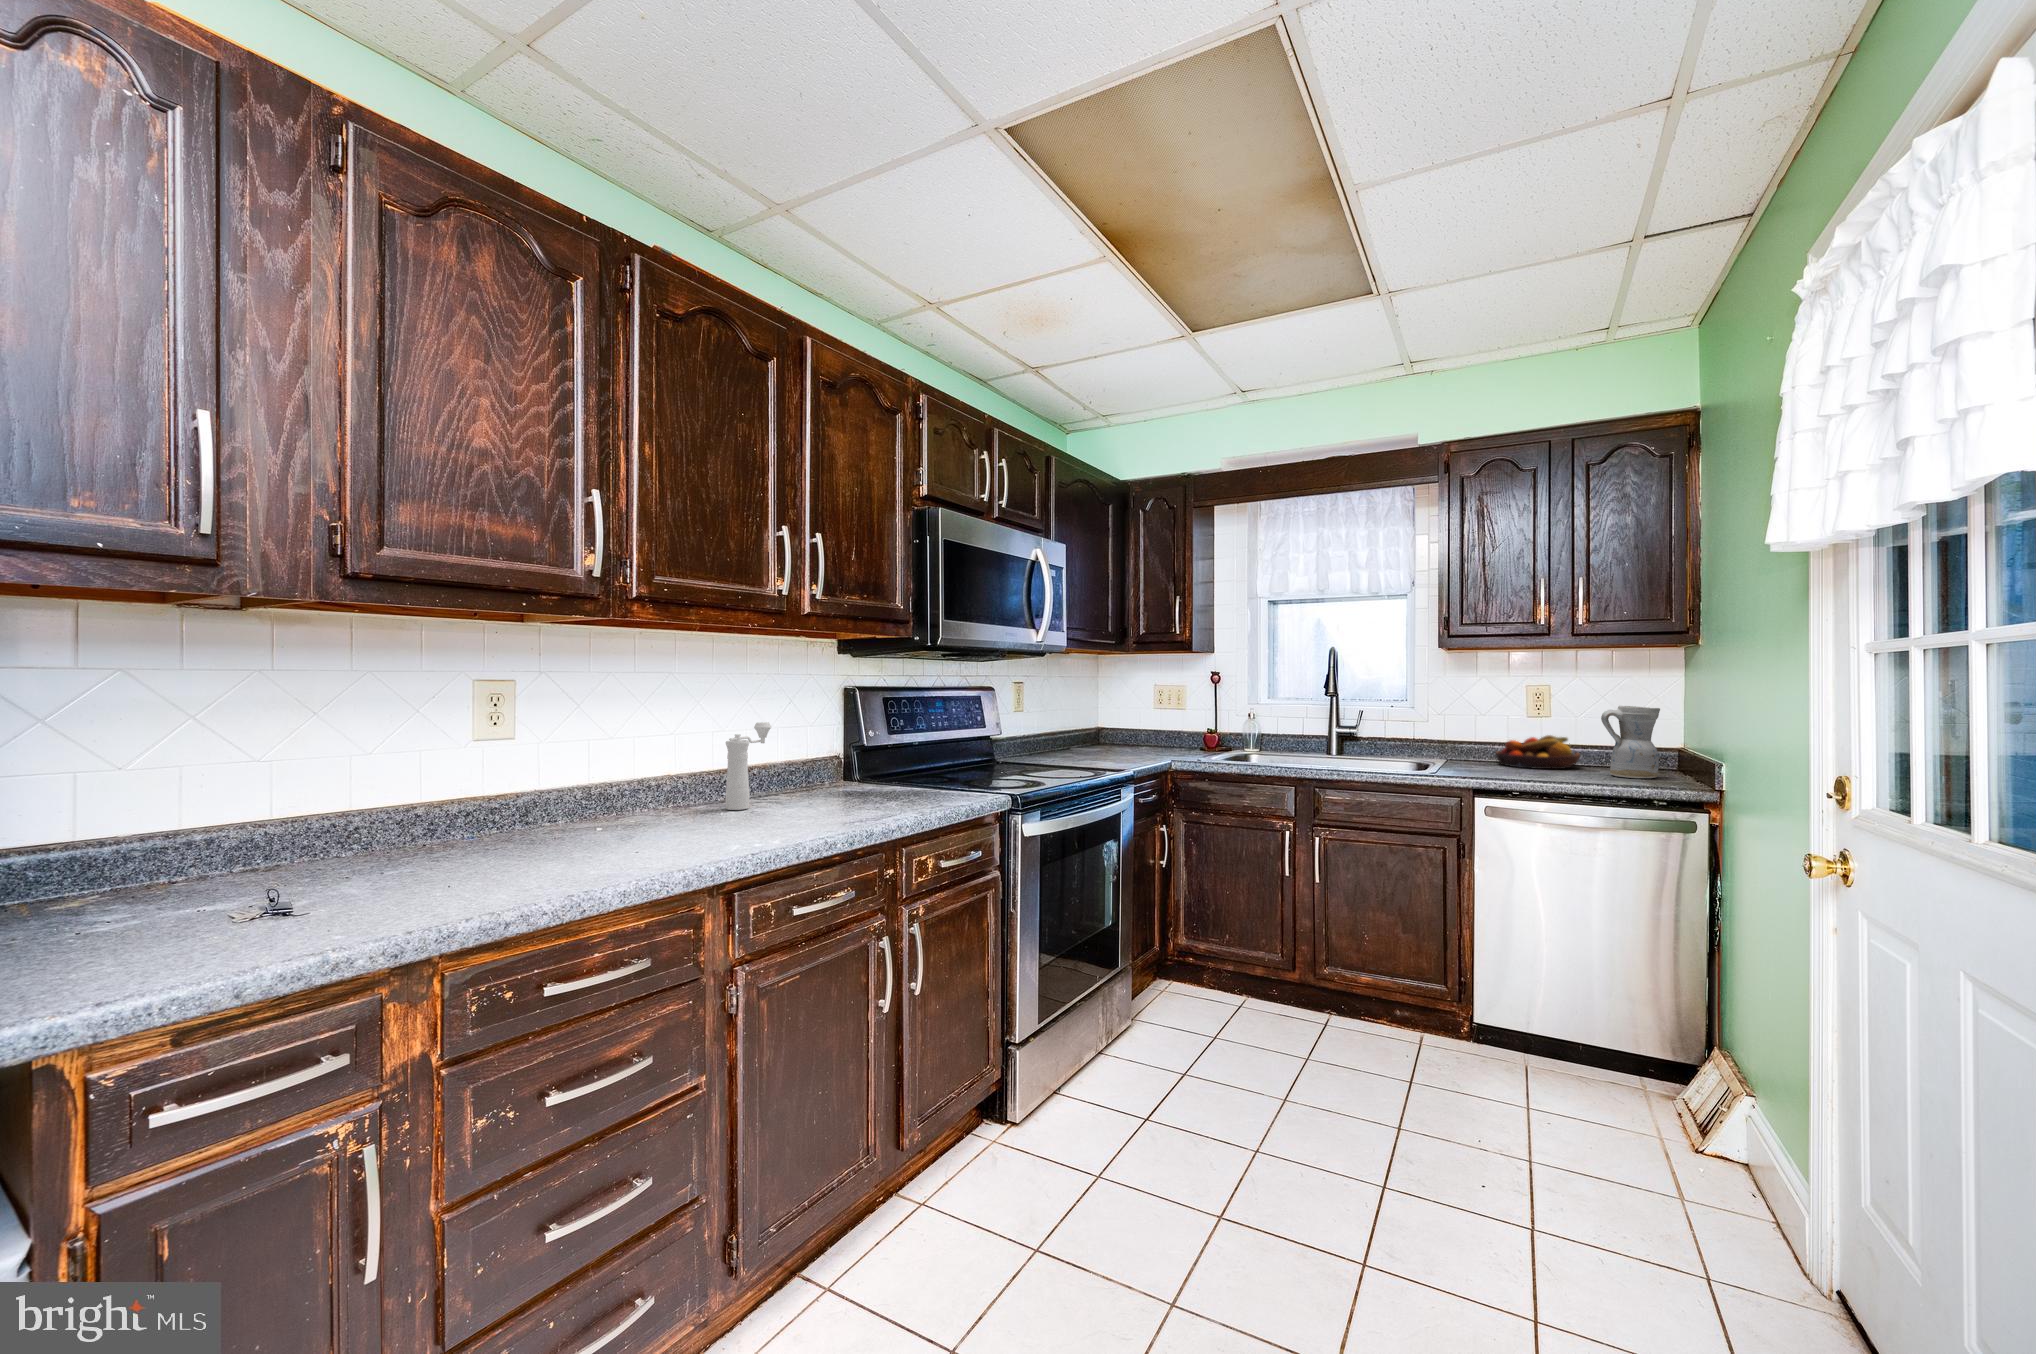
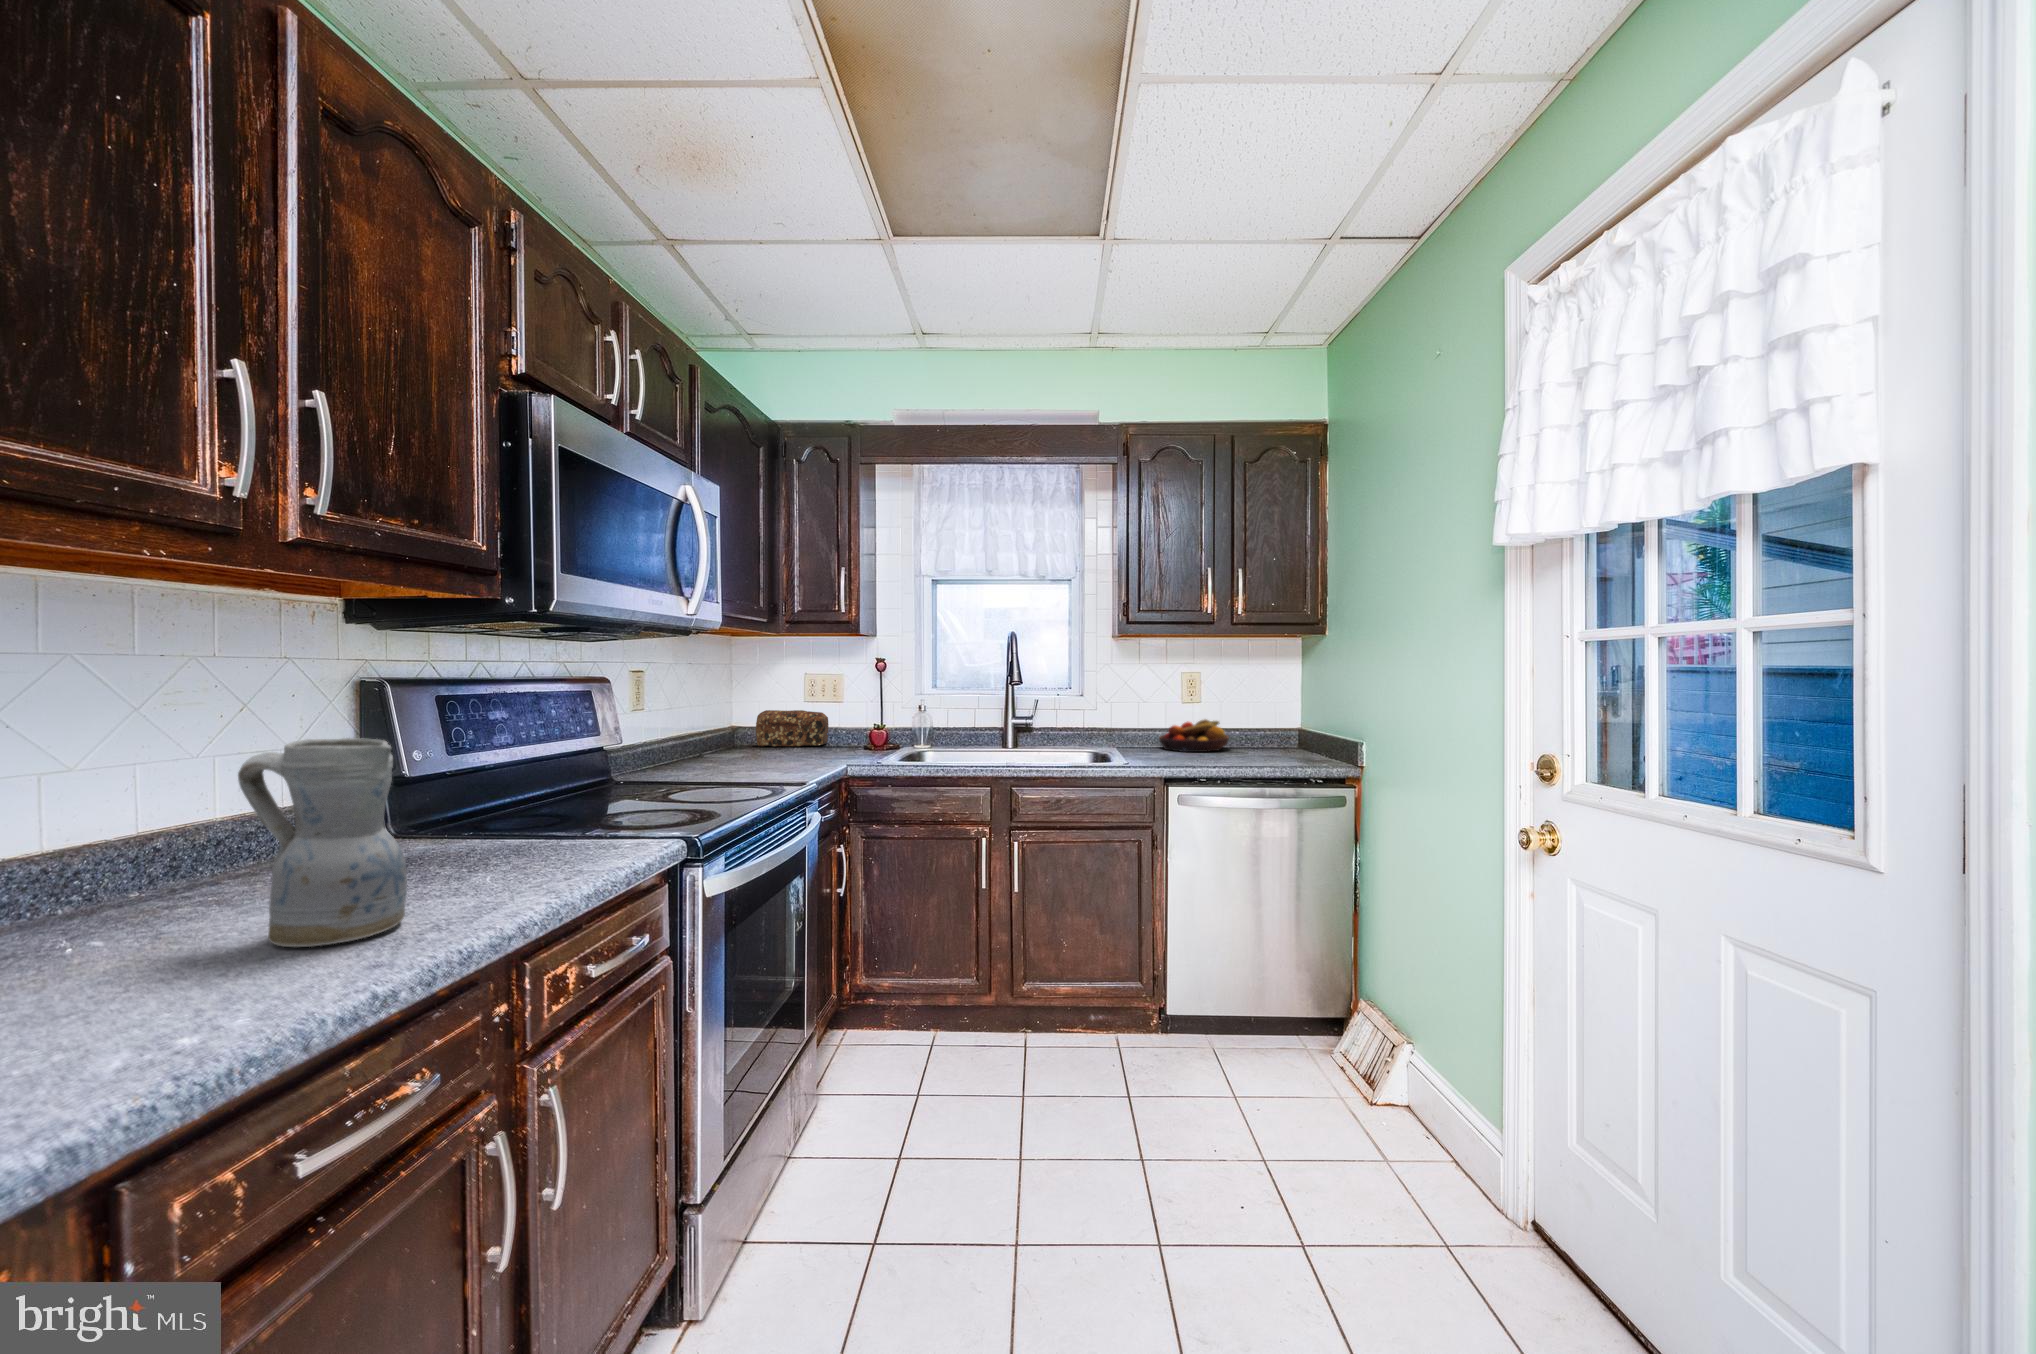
ceramic pitcher: present [1601,706,1660,778] -> present [238,738,407,947]
bread loaf: none [1114,716,1175,746] -> present [756,710,829,747]
pepper mill: present [726,722,771,810] -> none [71,752,199,942]

